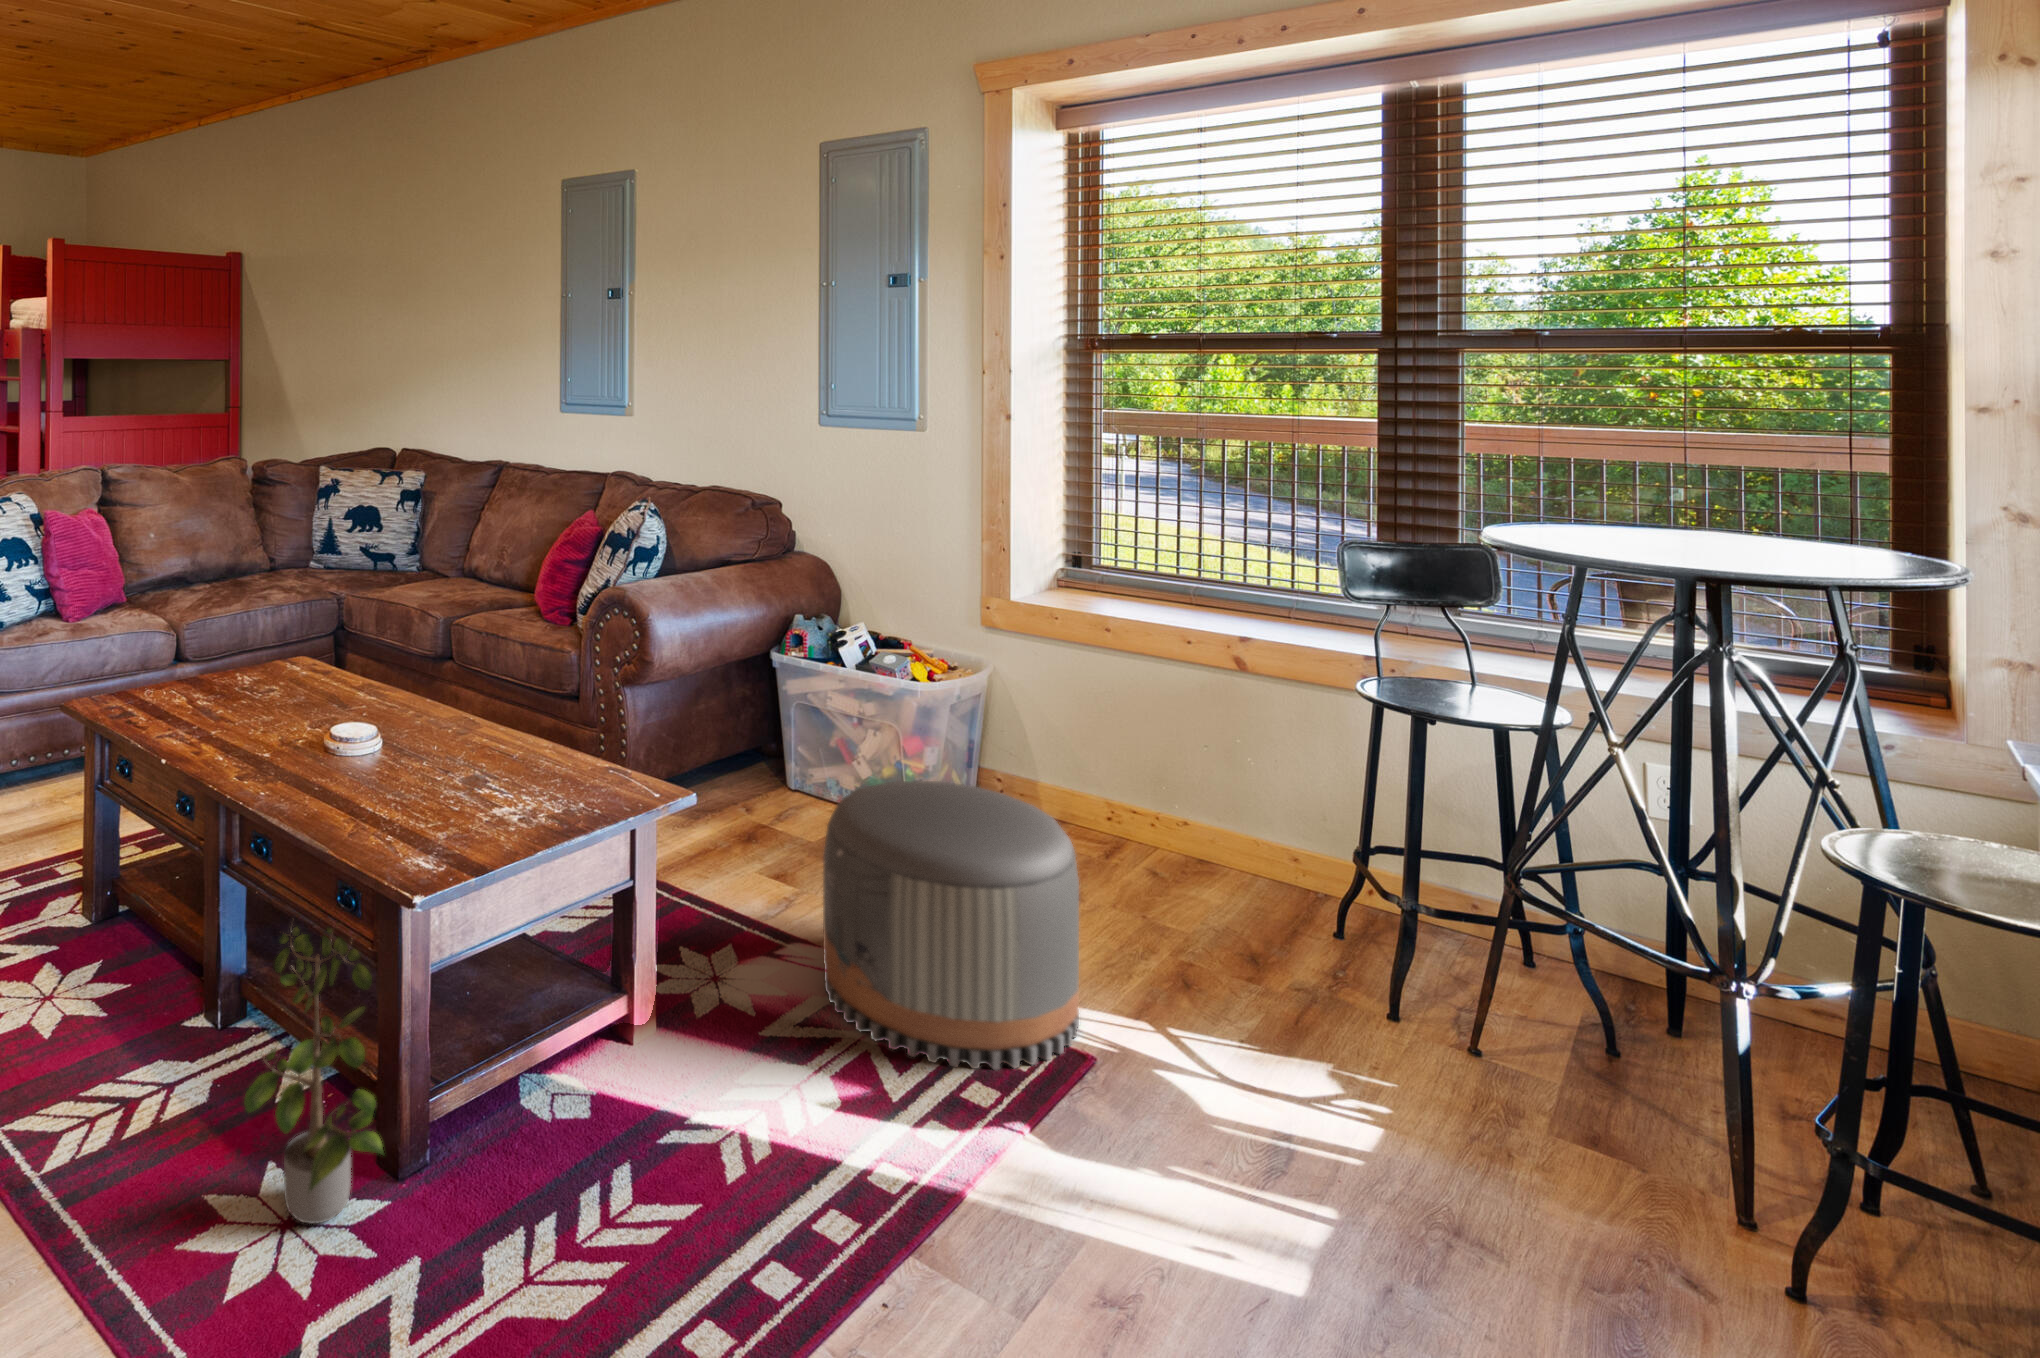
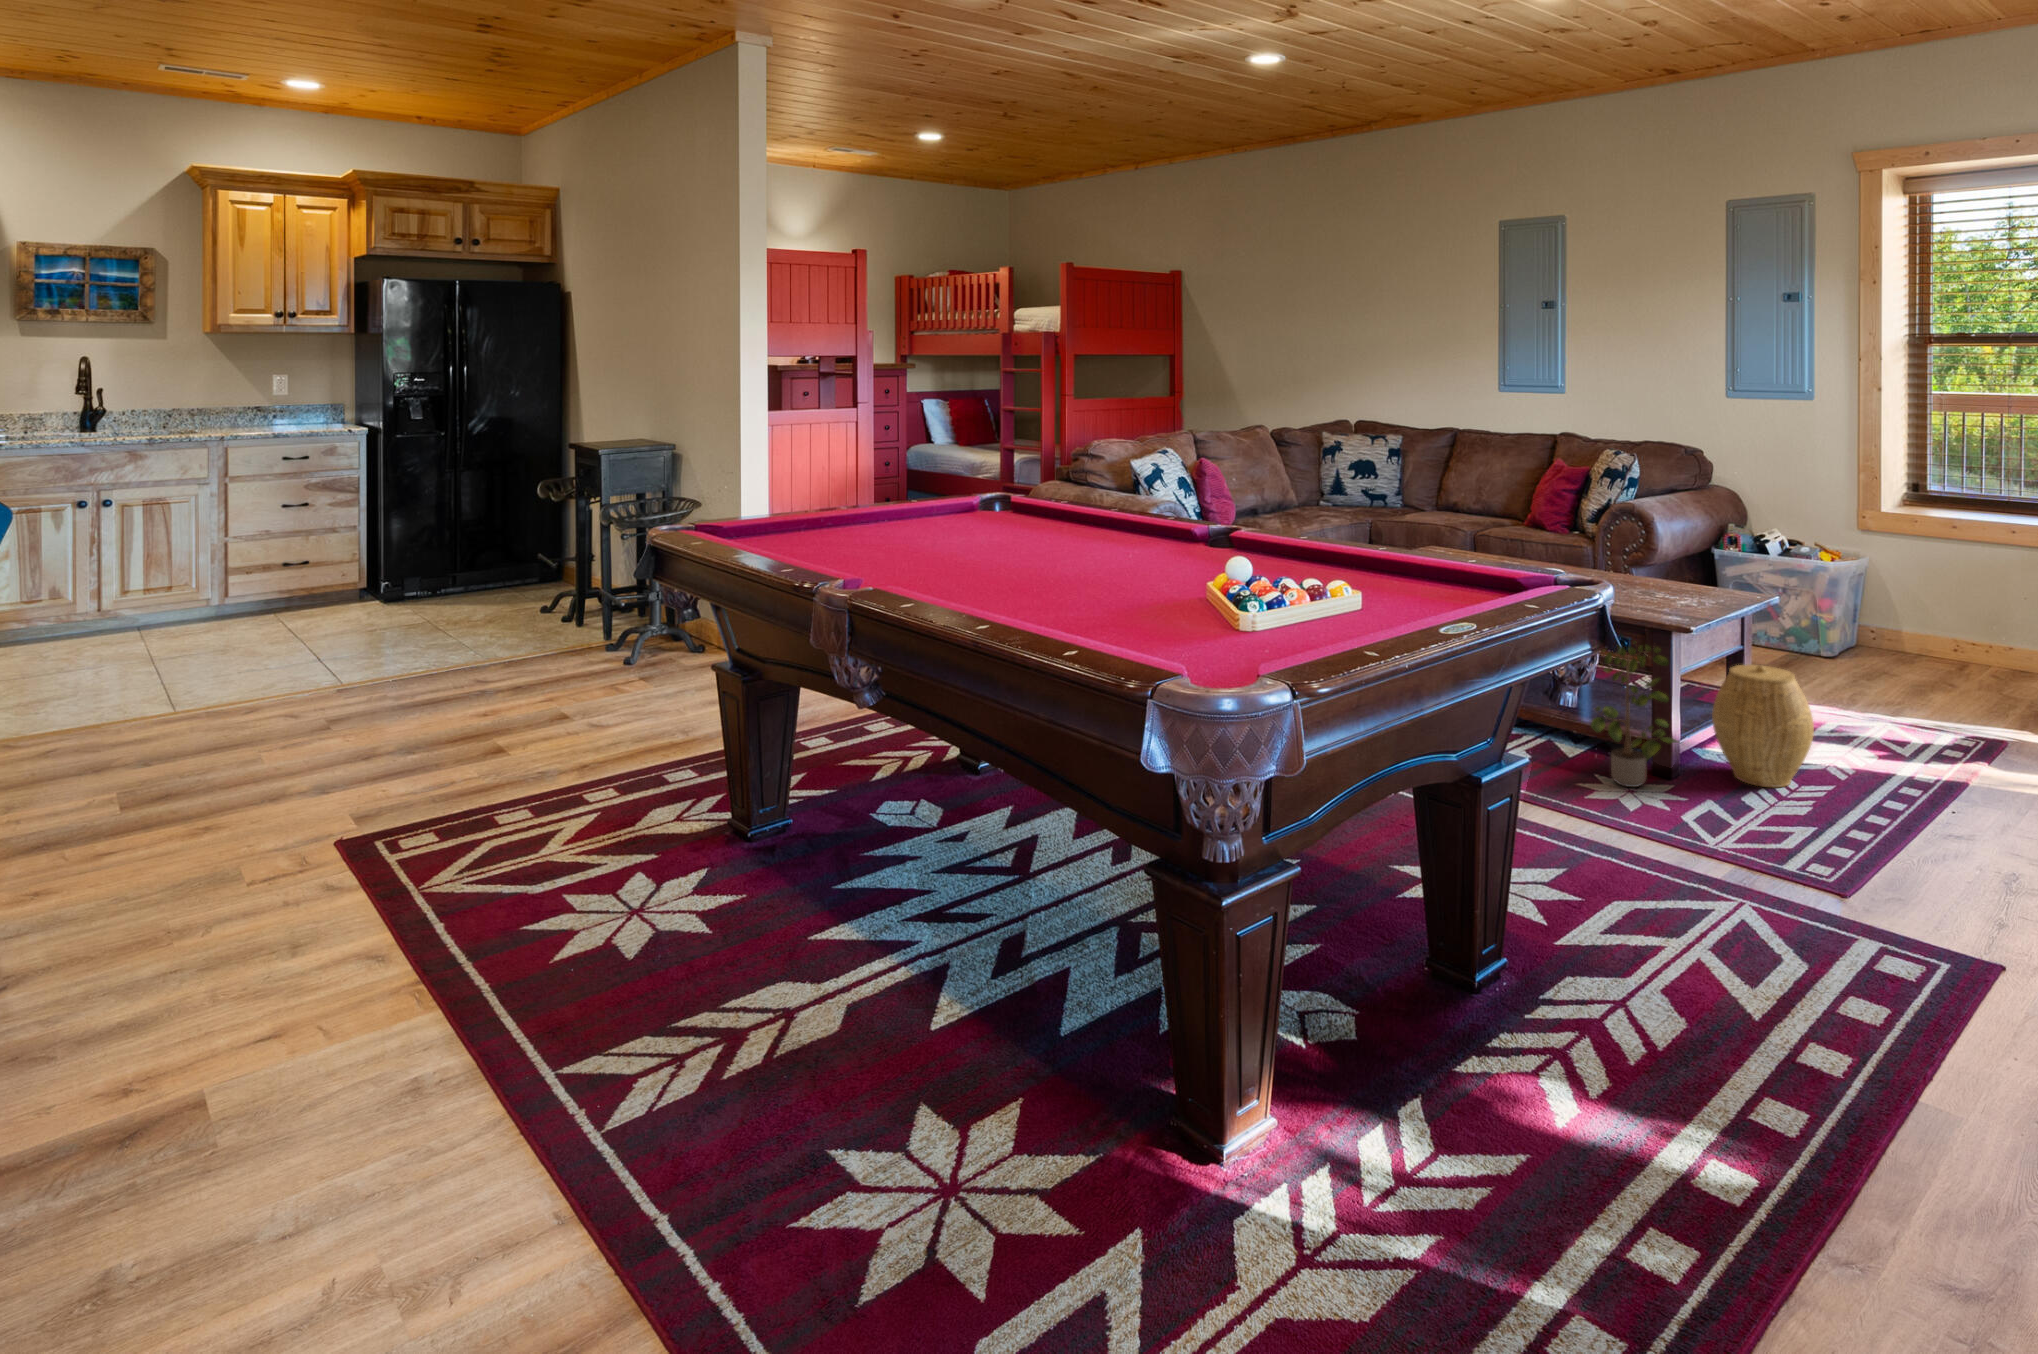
pouf: present [823,781,1079,1070] -> none [1823,602,1988,745]
woven basket: none [504,954,681,1222] -> present [1712,664,1814,788]

